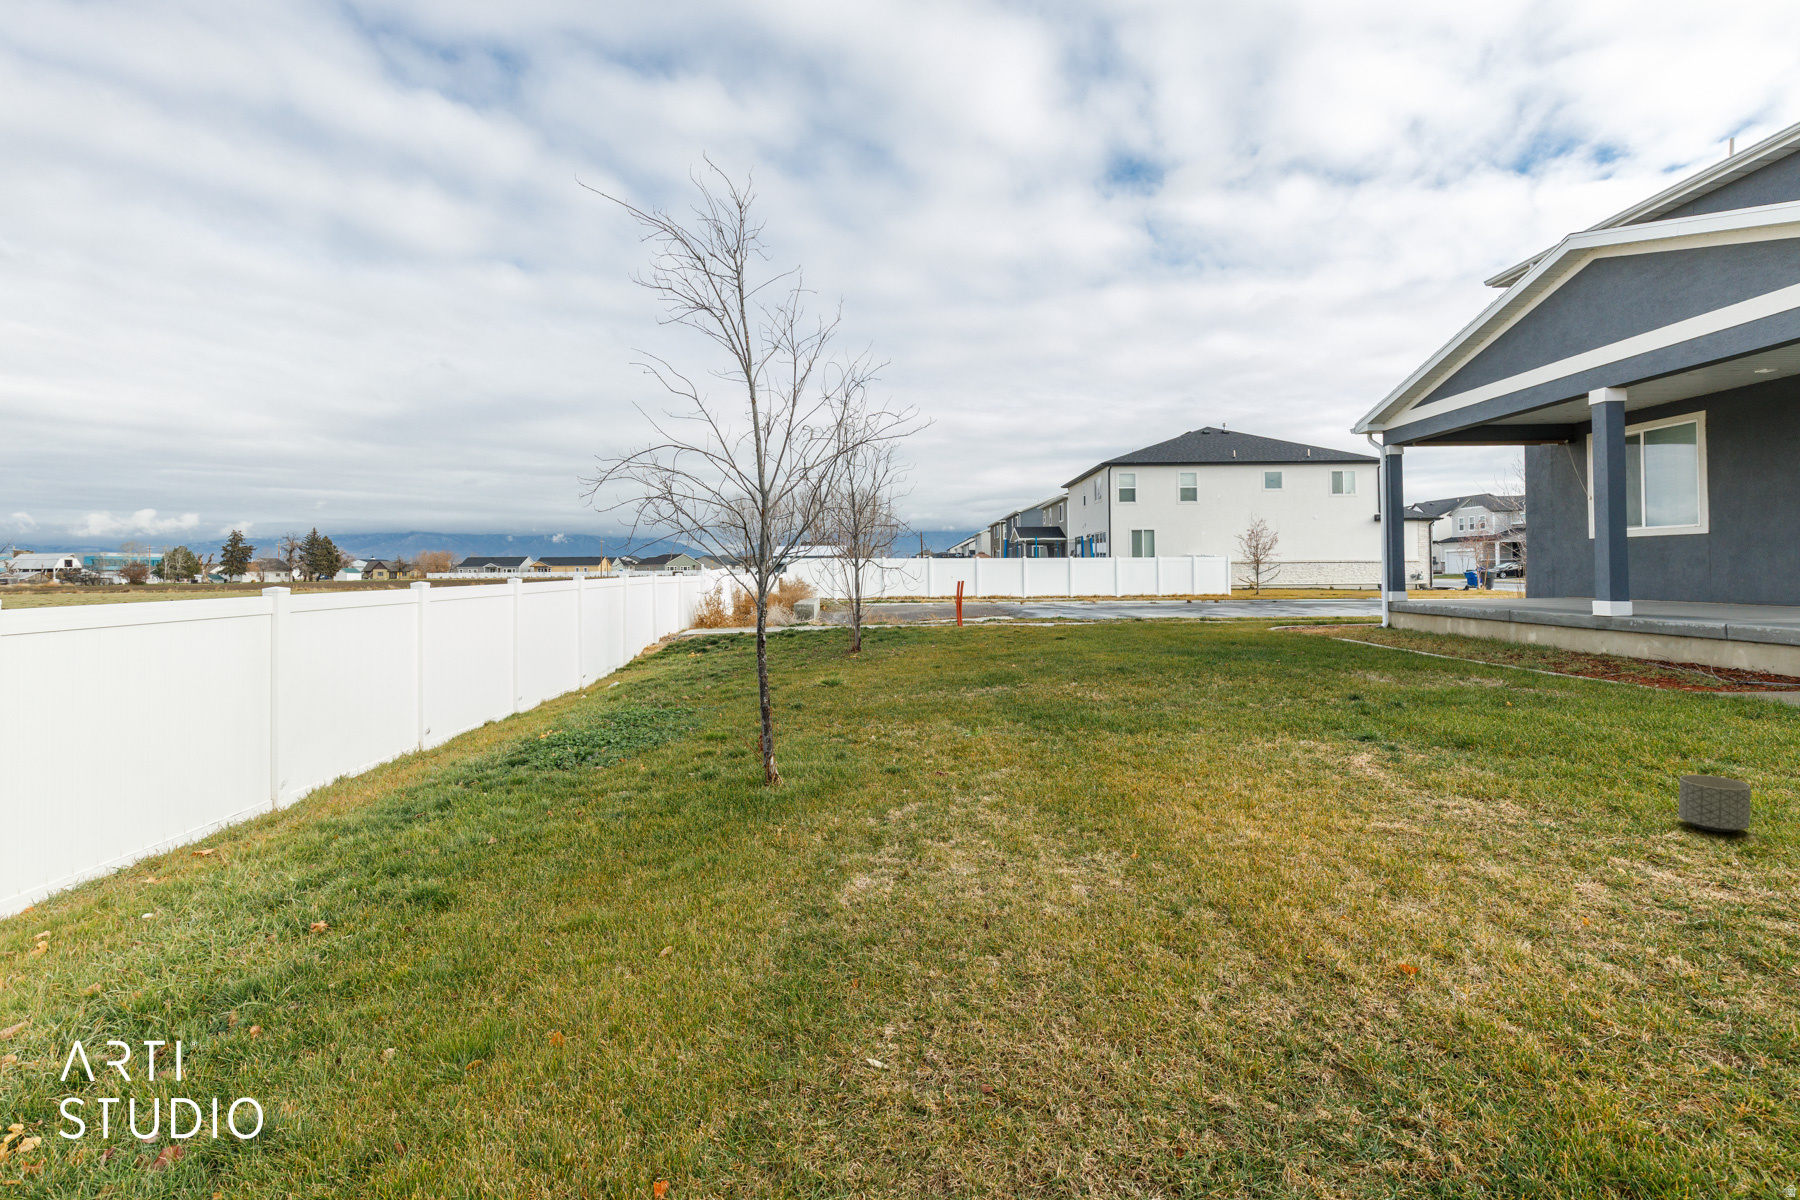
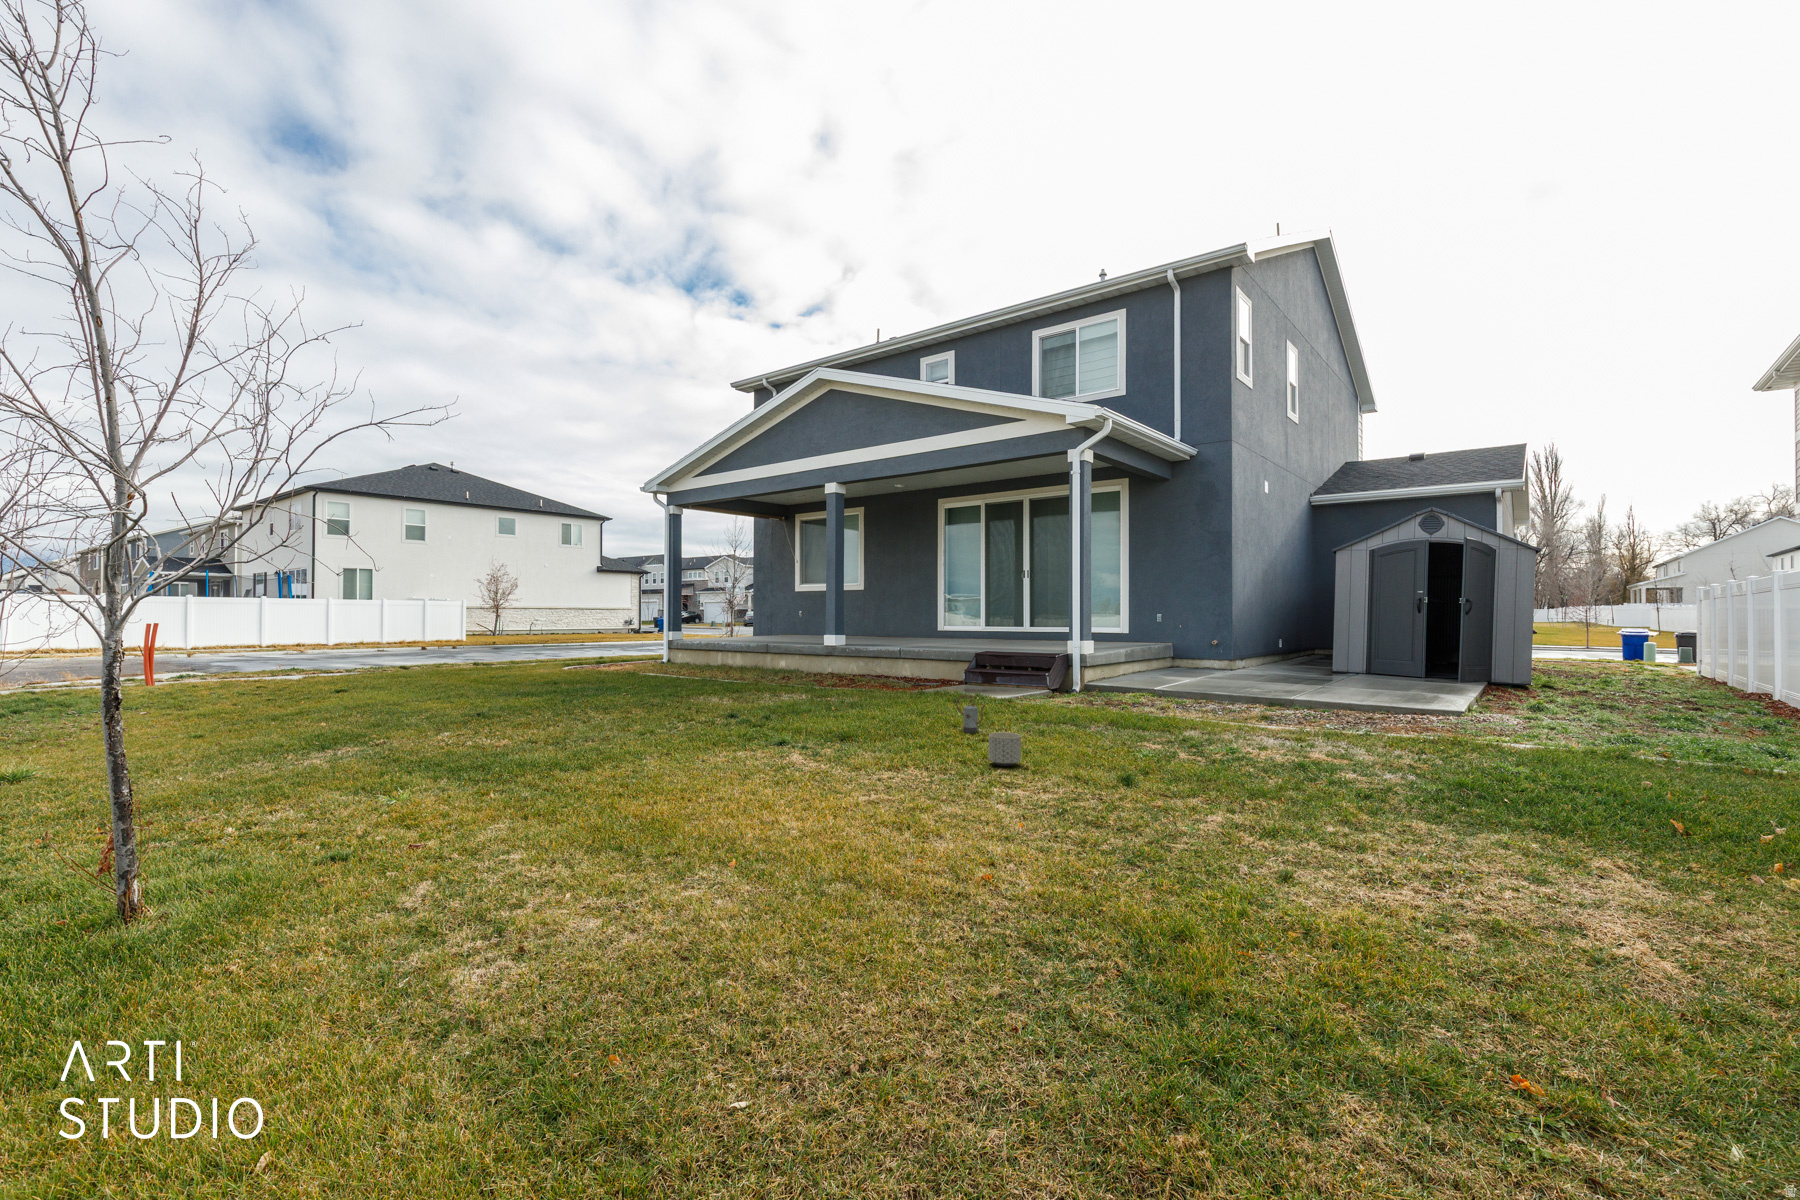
watering can: none [1698,709,1757,770] -> present [956,695,986,733]

